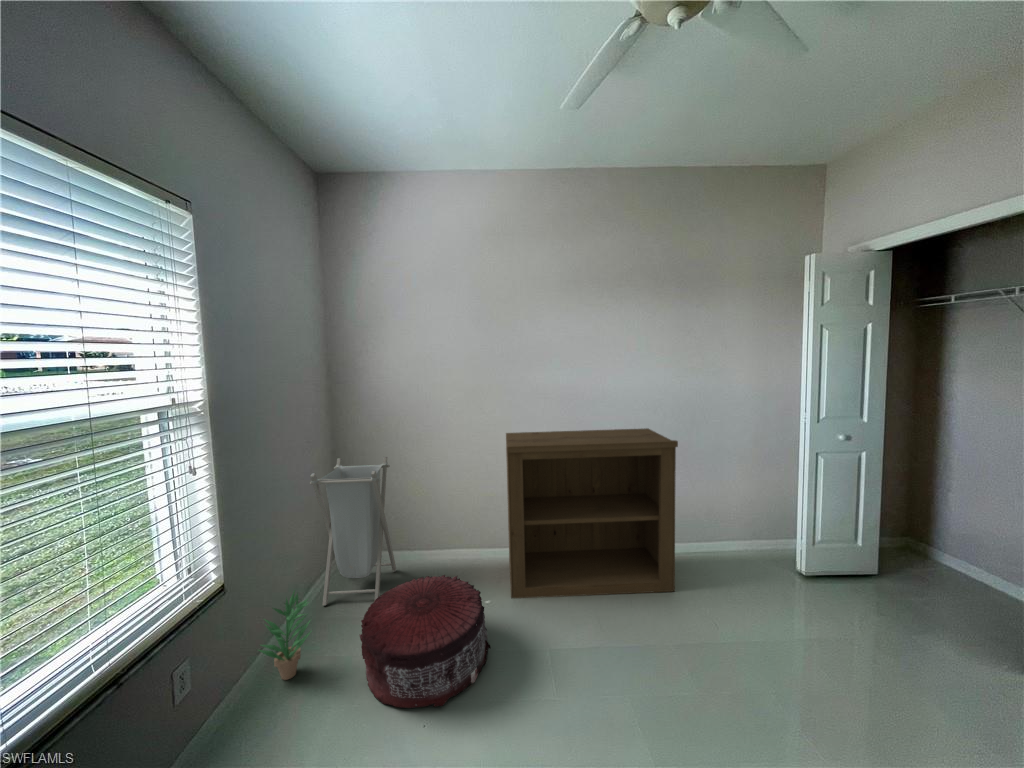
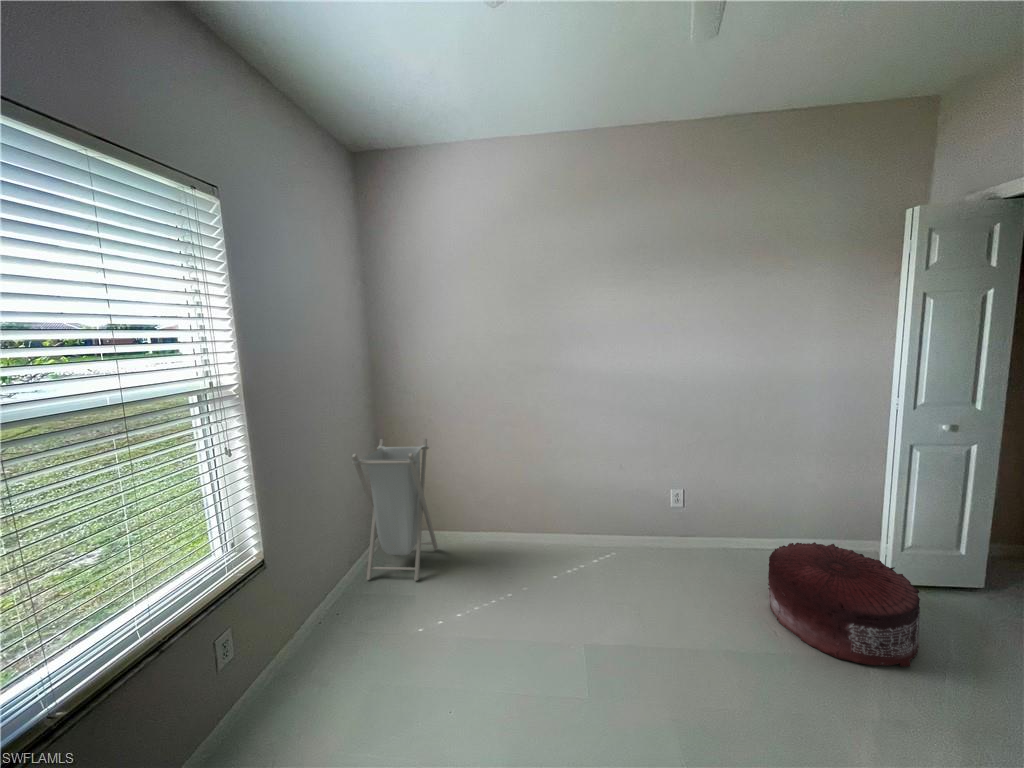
bookshelf: present [506,428,678,598] -> none [543,414,735,592]
pouf: present [360,575,491,708] -> present [768,542,920,667]
potted plant: present [259,592,310,680] -> none [299,565,351,650]

